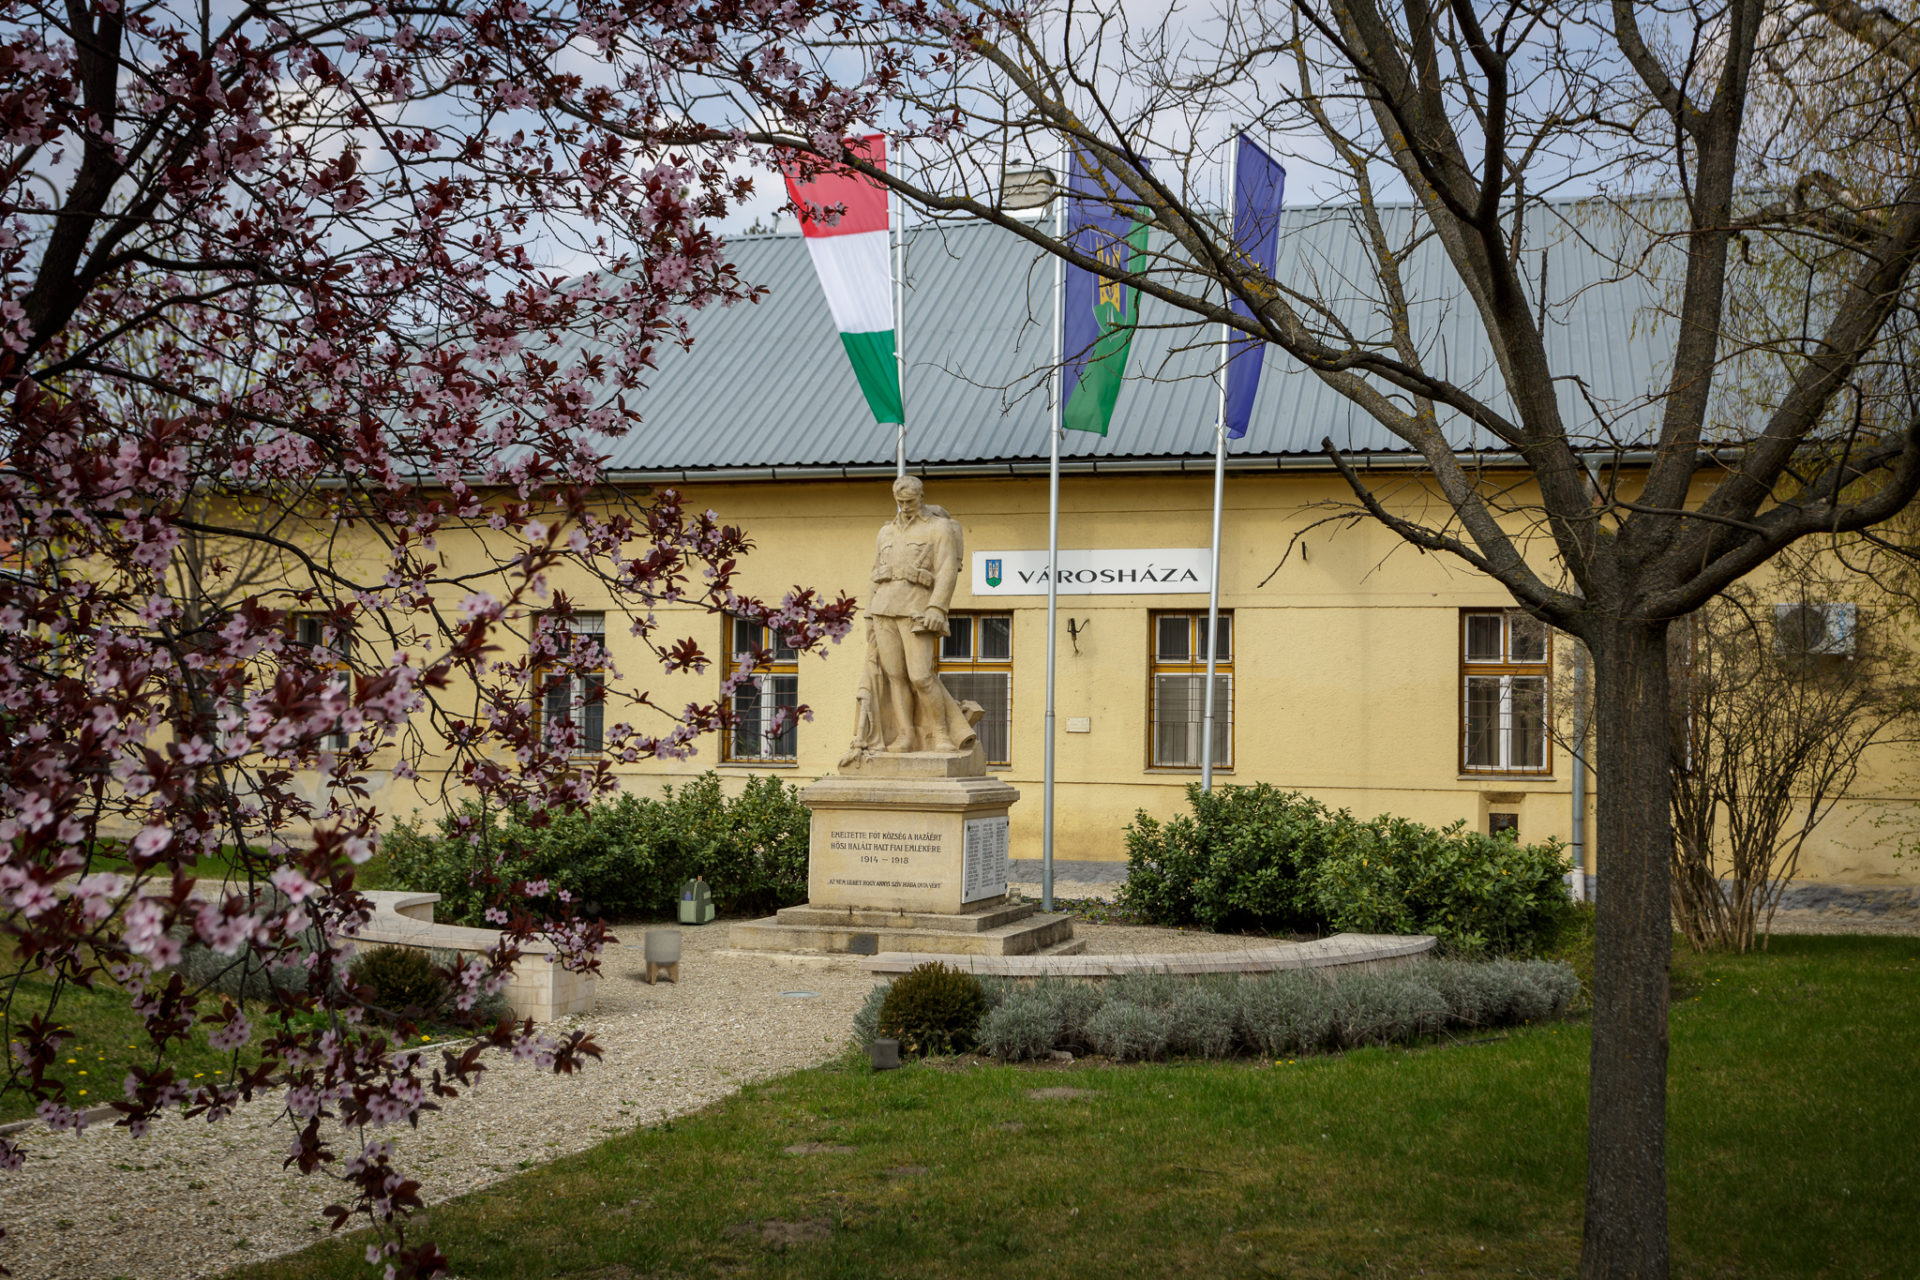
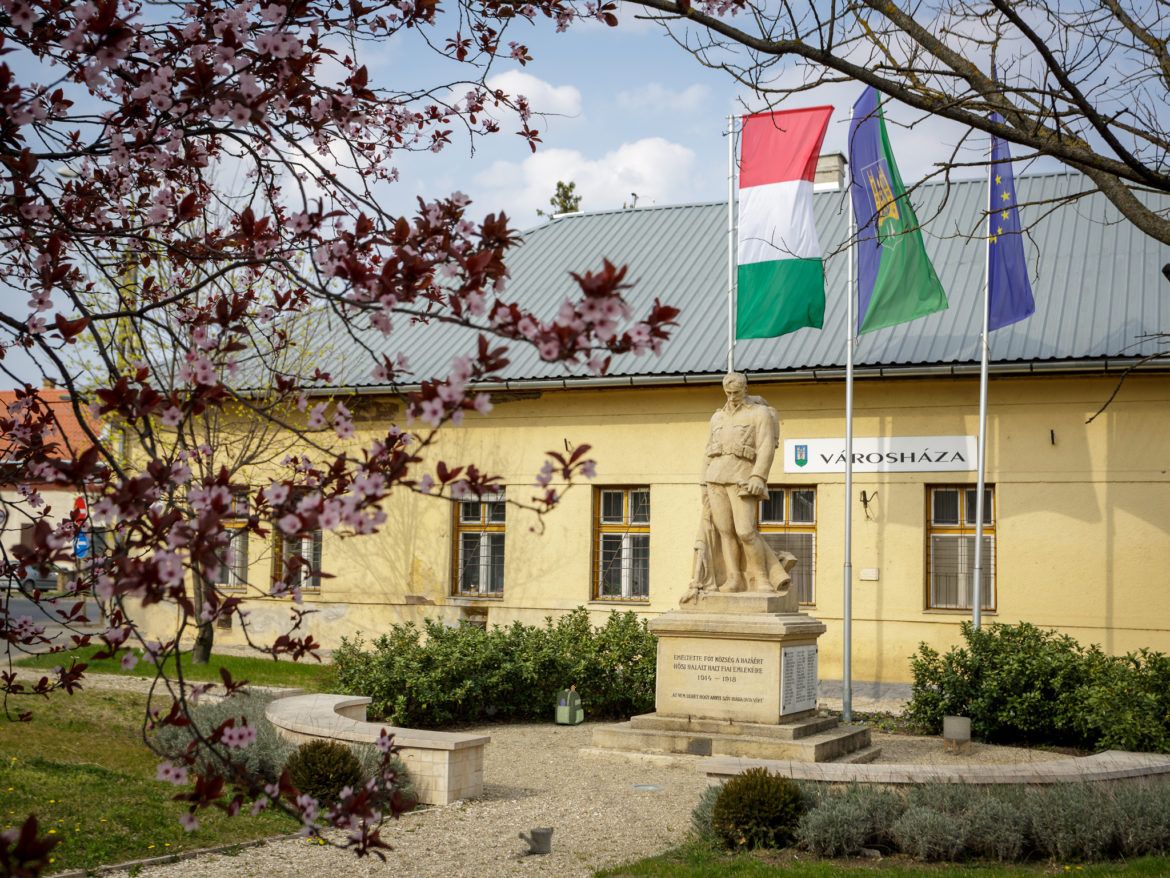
planter: present [644,929,682,985] -> present [944,716,970,755]
watering can: present [864,1039,899,1068] -> present [519,827,554,854]

